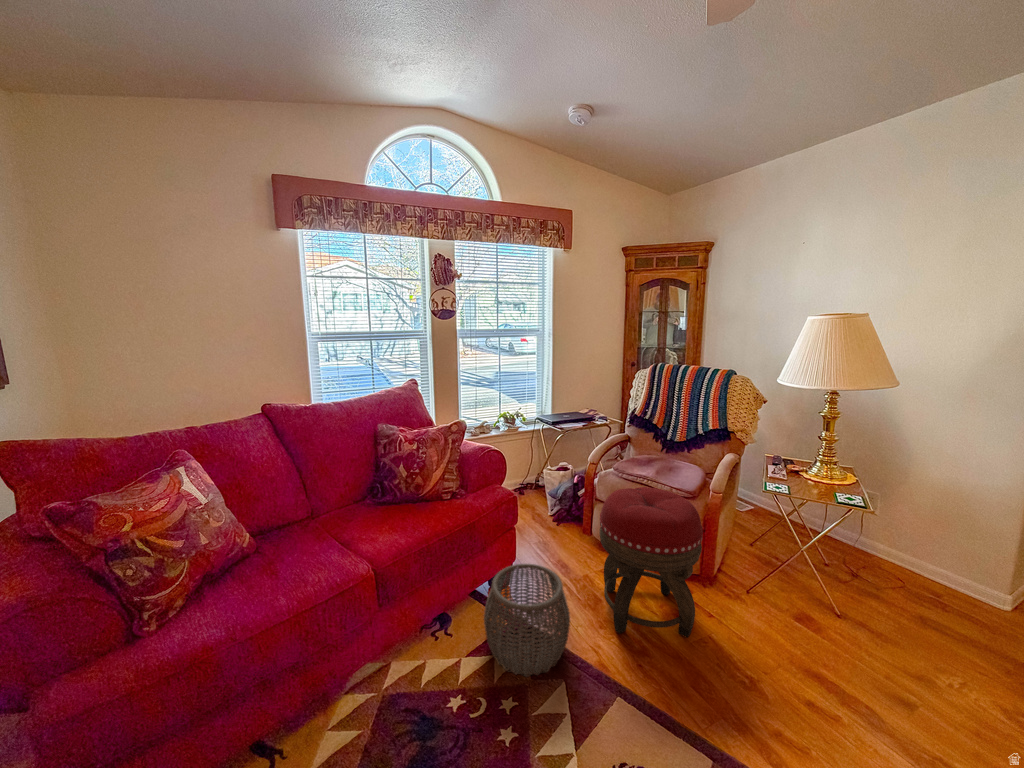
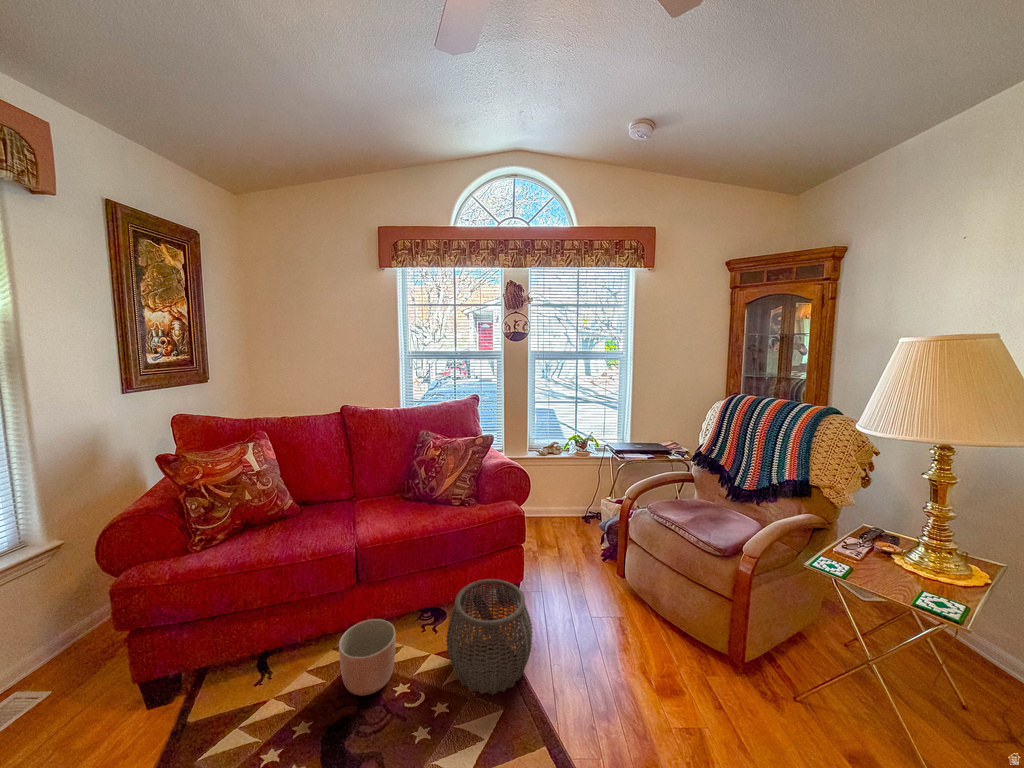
footstool: present [599,487,703,637] -> none [586,527,703,720]
planter: none [382,639,444,727] -> present [339,619,396,696]

